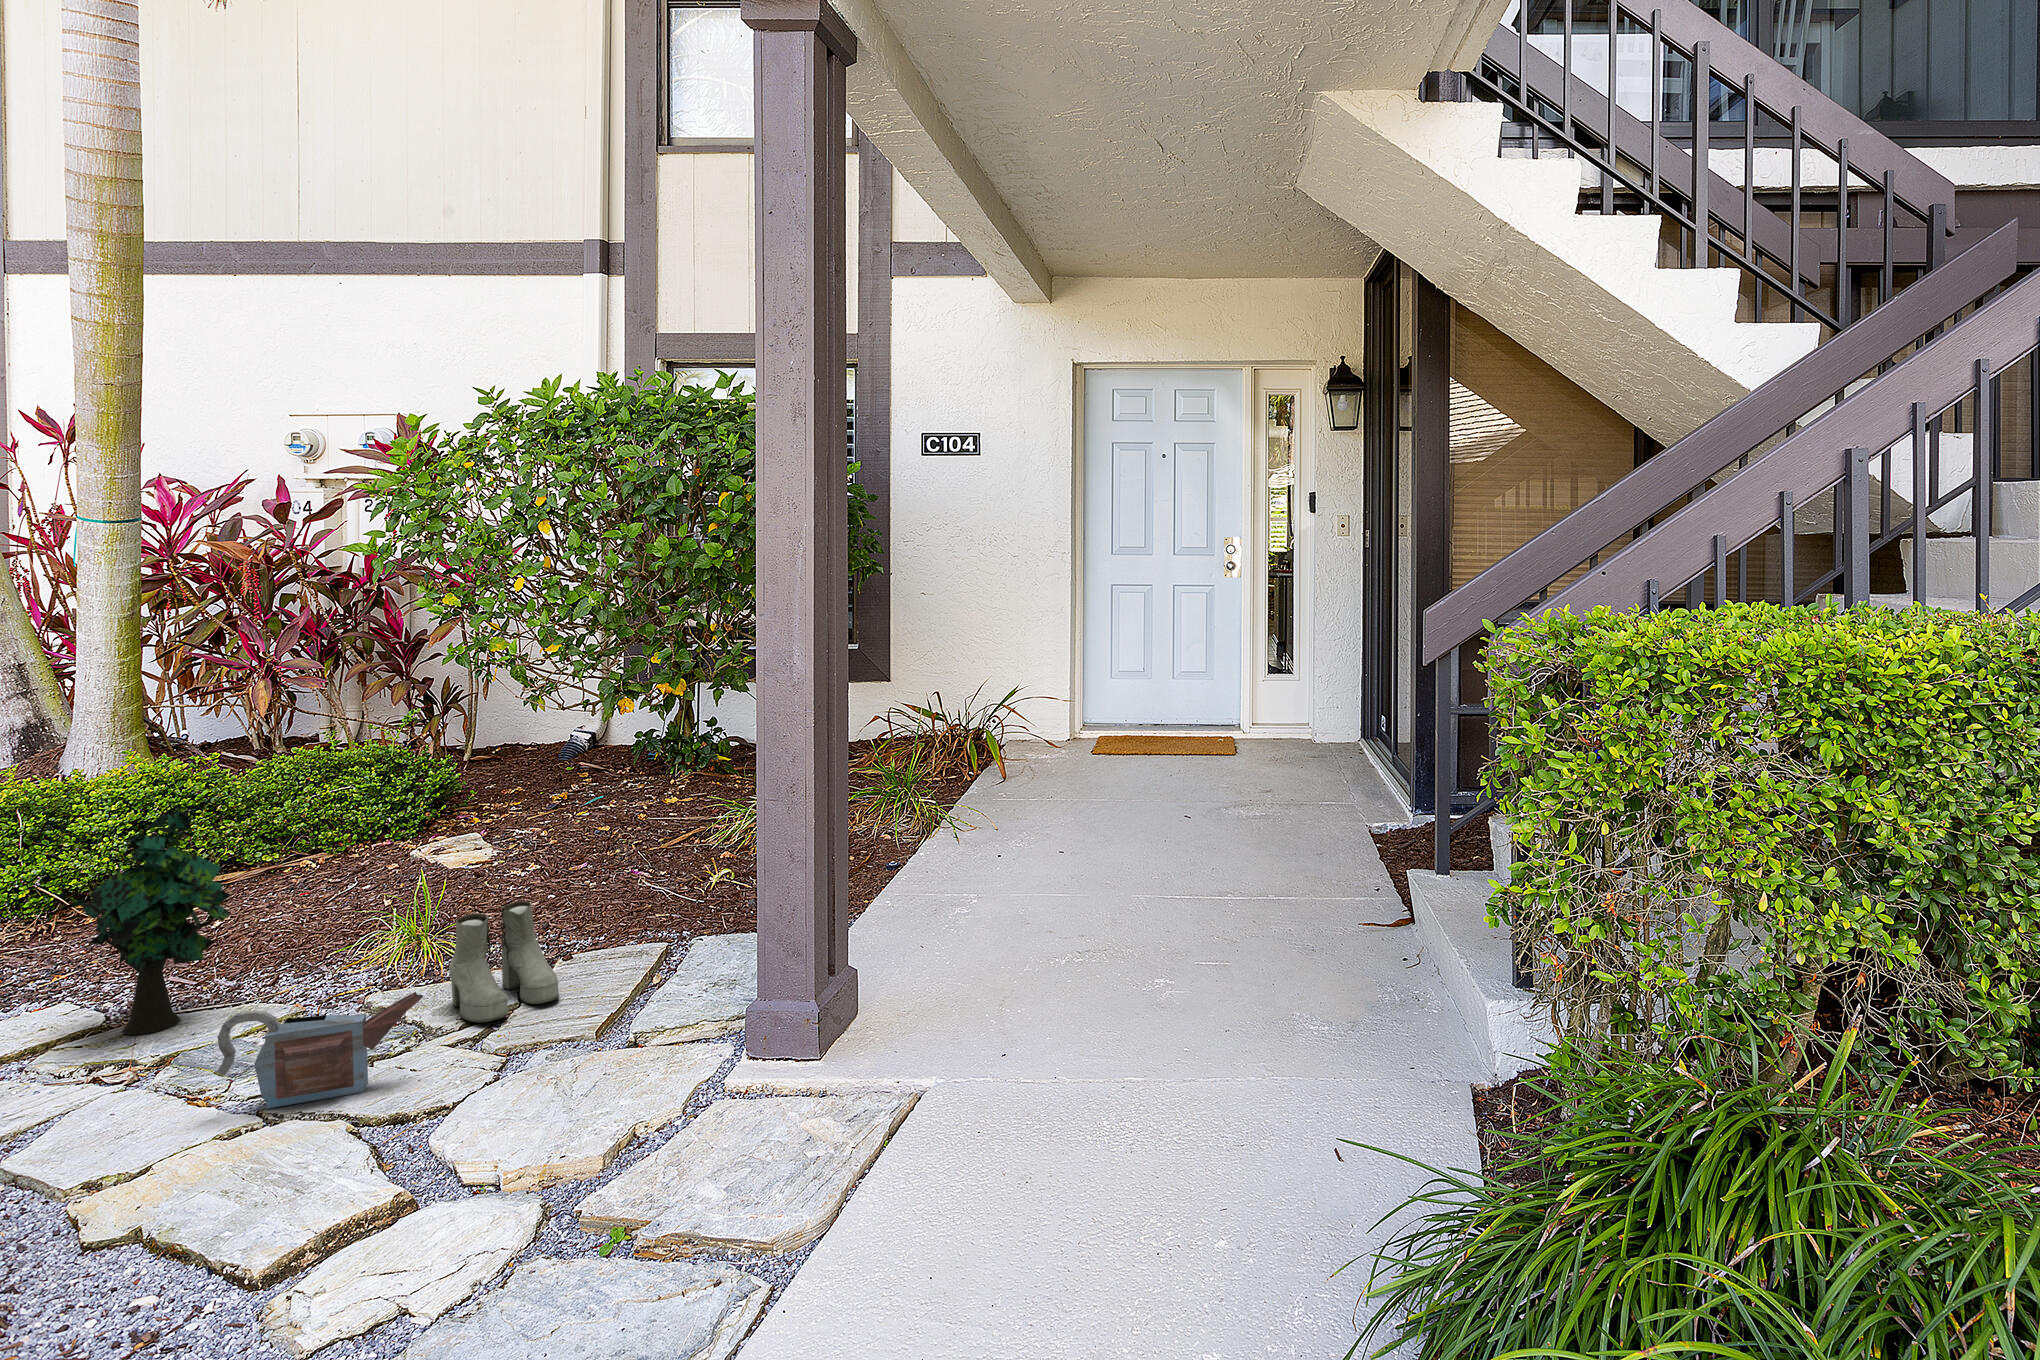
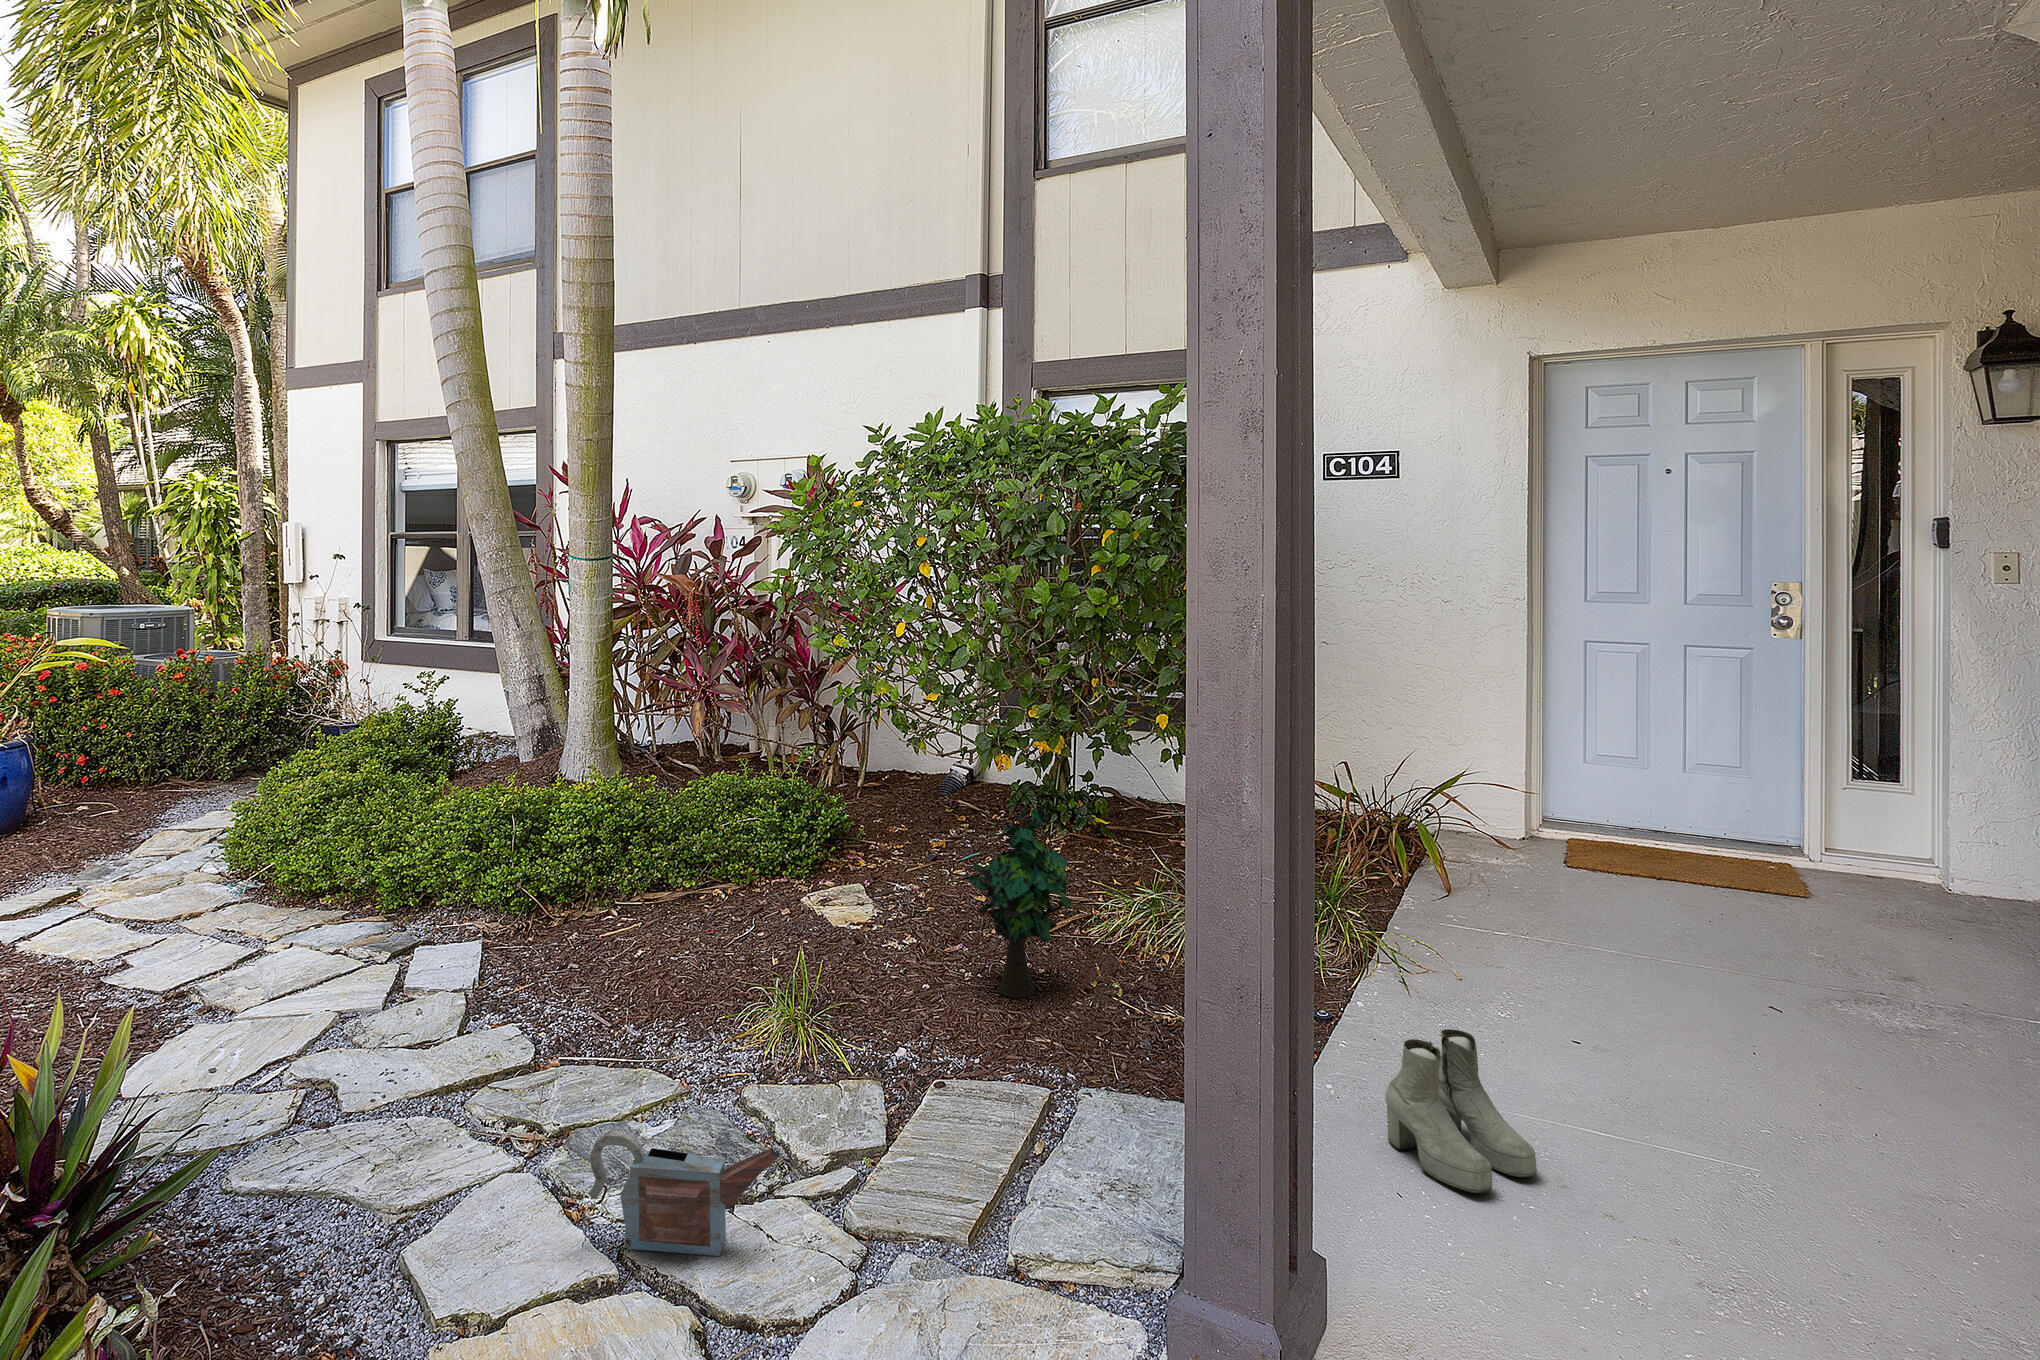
decorative plant: present [62,811,231,1035] -> present [962,808,1073,998]
boots: present [449,902,559,1023] -> present [1386,1029,1537,1193]

